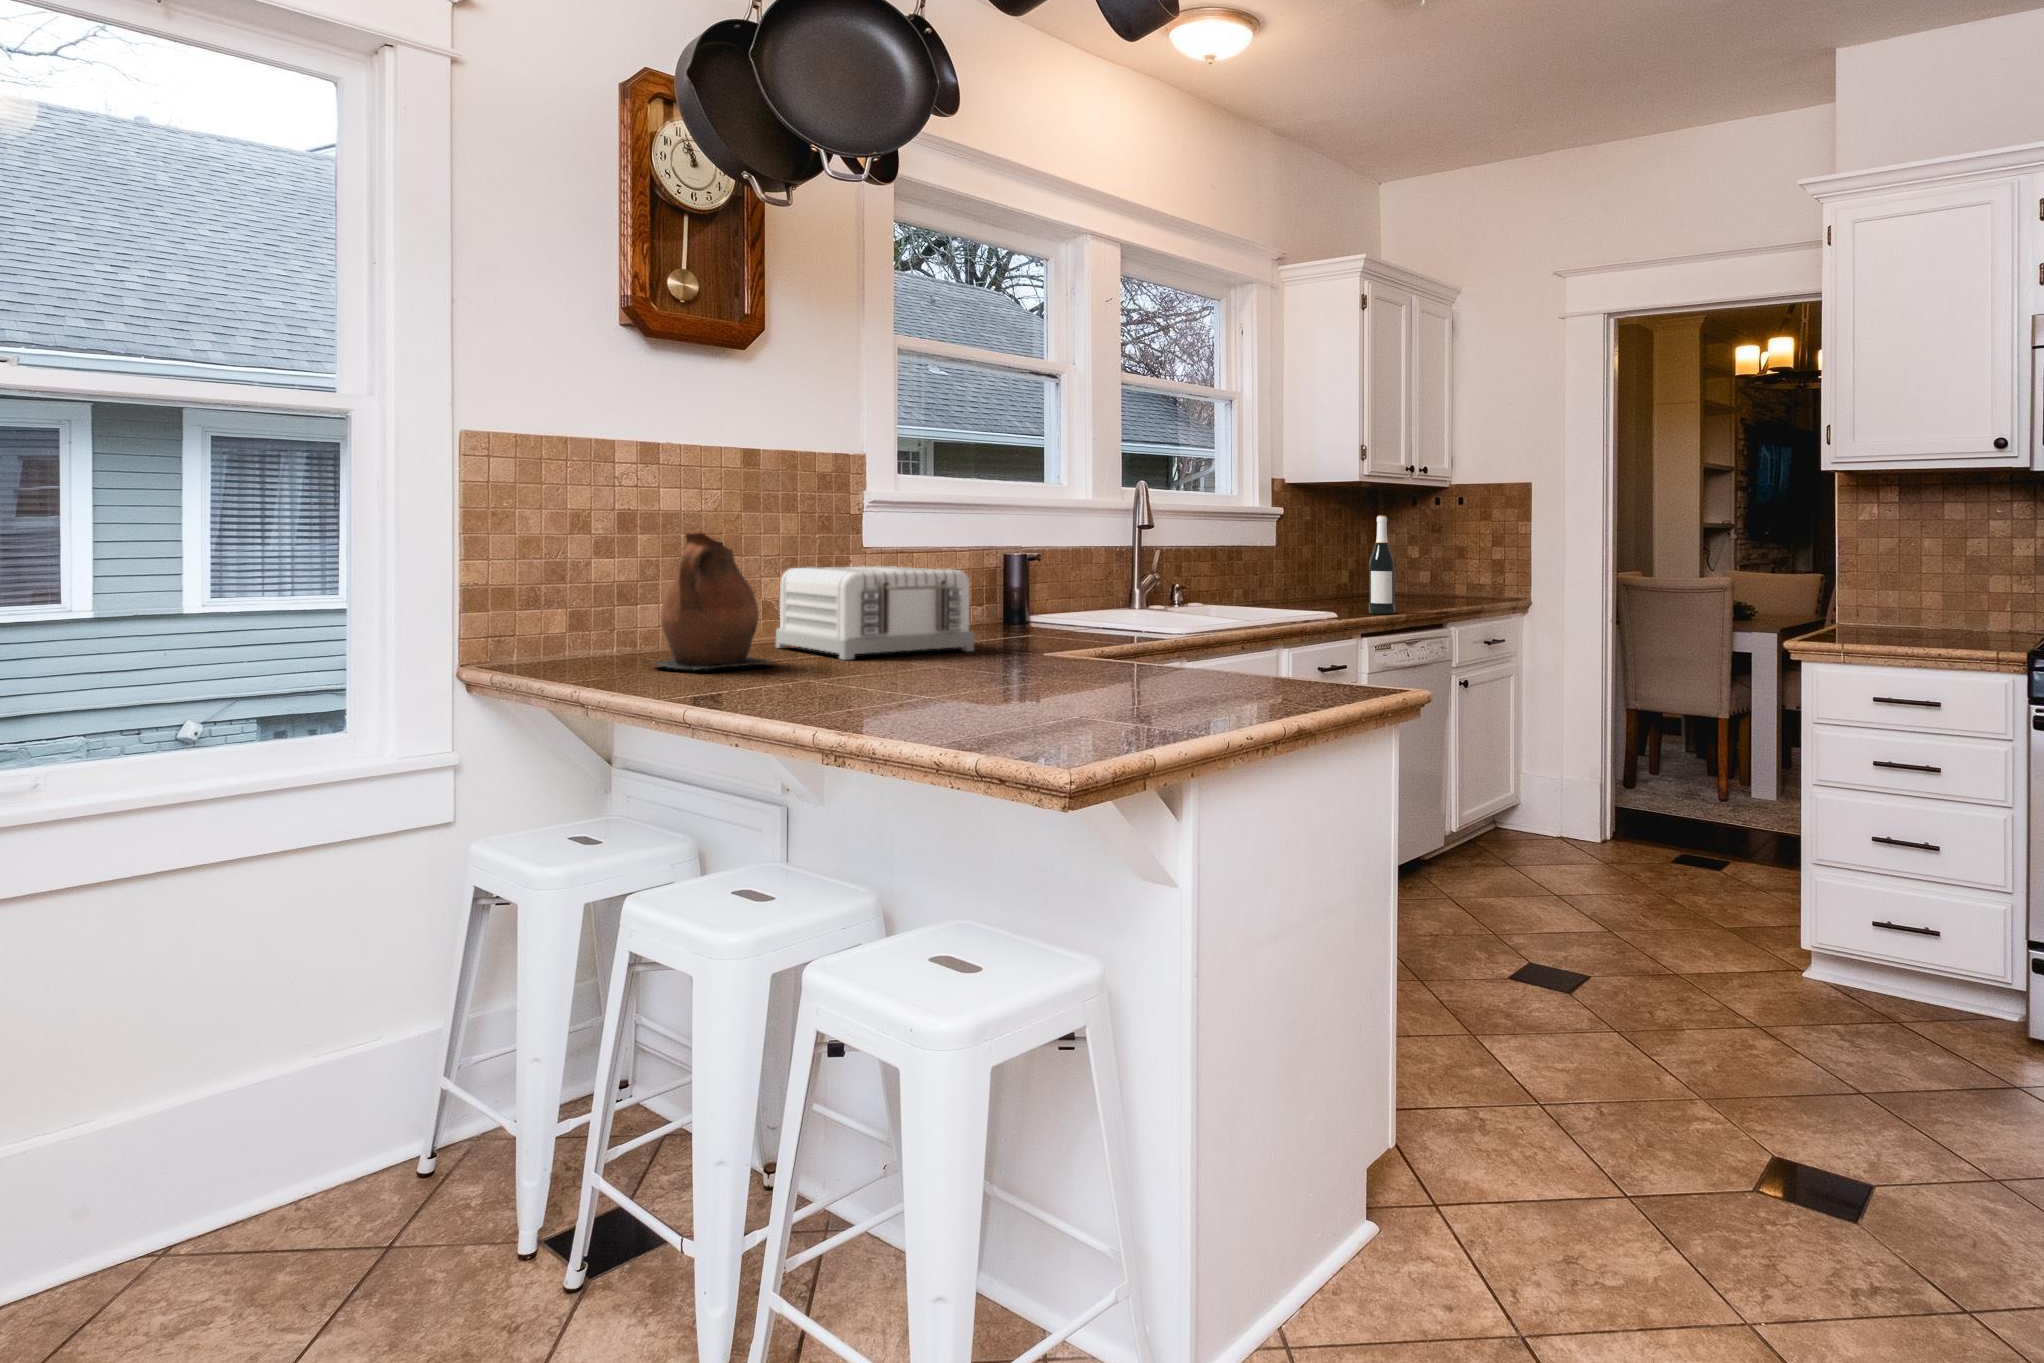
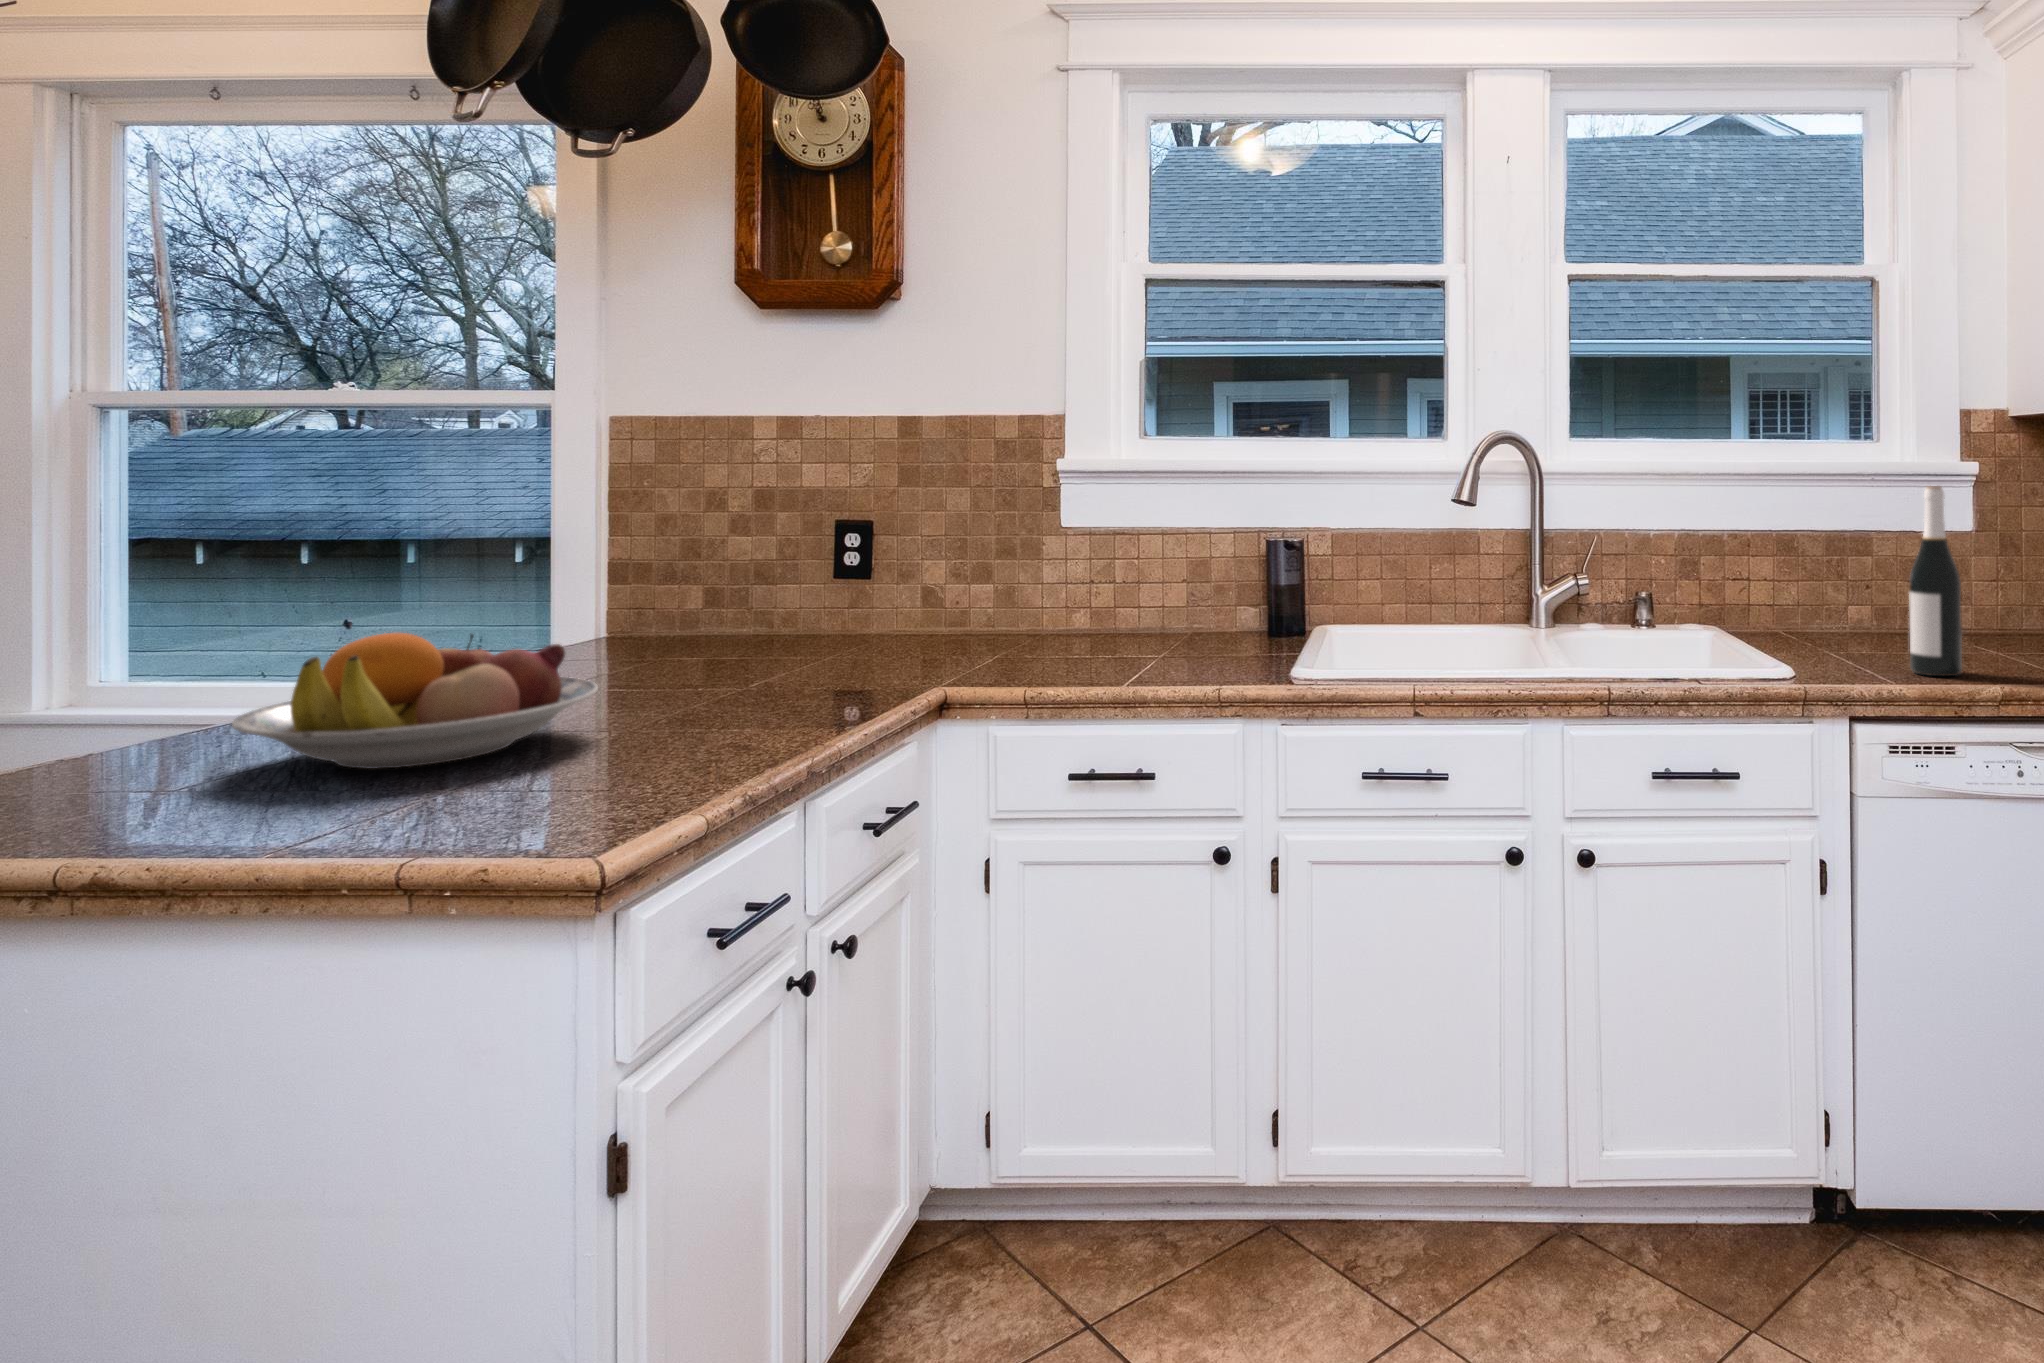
ceramic pitcher: present [654,532,775,670] -> none [589,517,741,661]
toaster: present [776,566,974,660] -> none [768,551,1017,667]
fruit bowl: none [976,599,1198,700] -> present [232,633,598,769]

